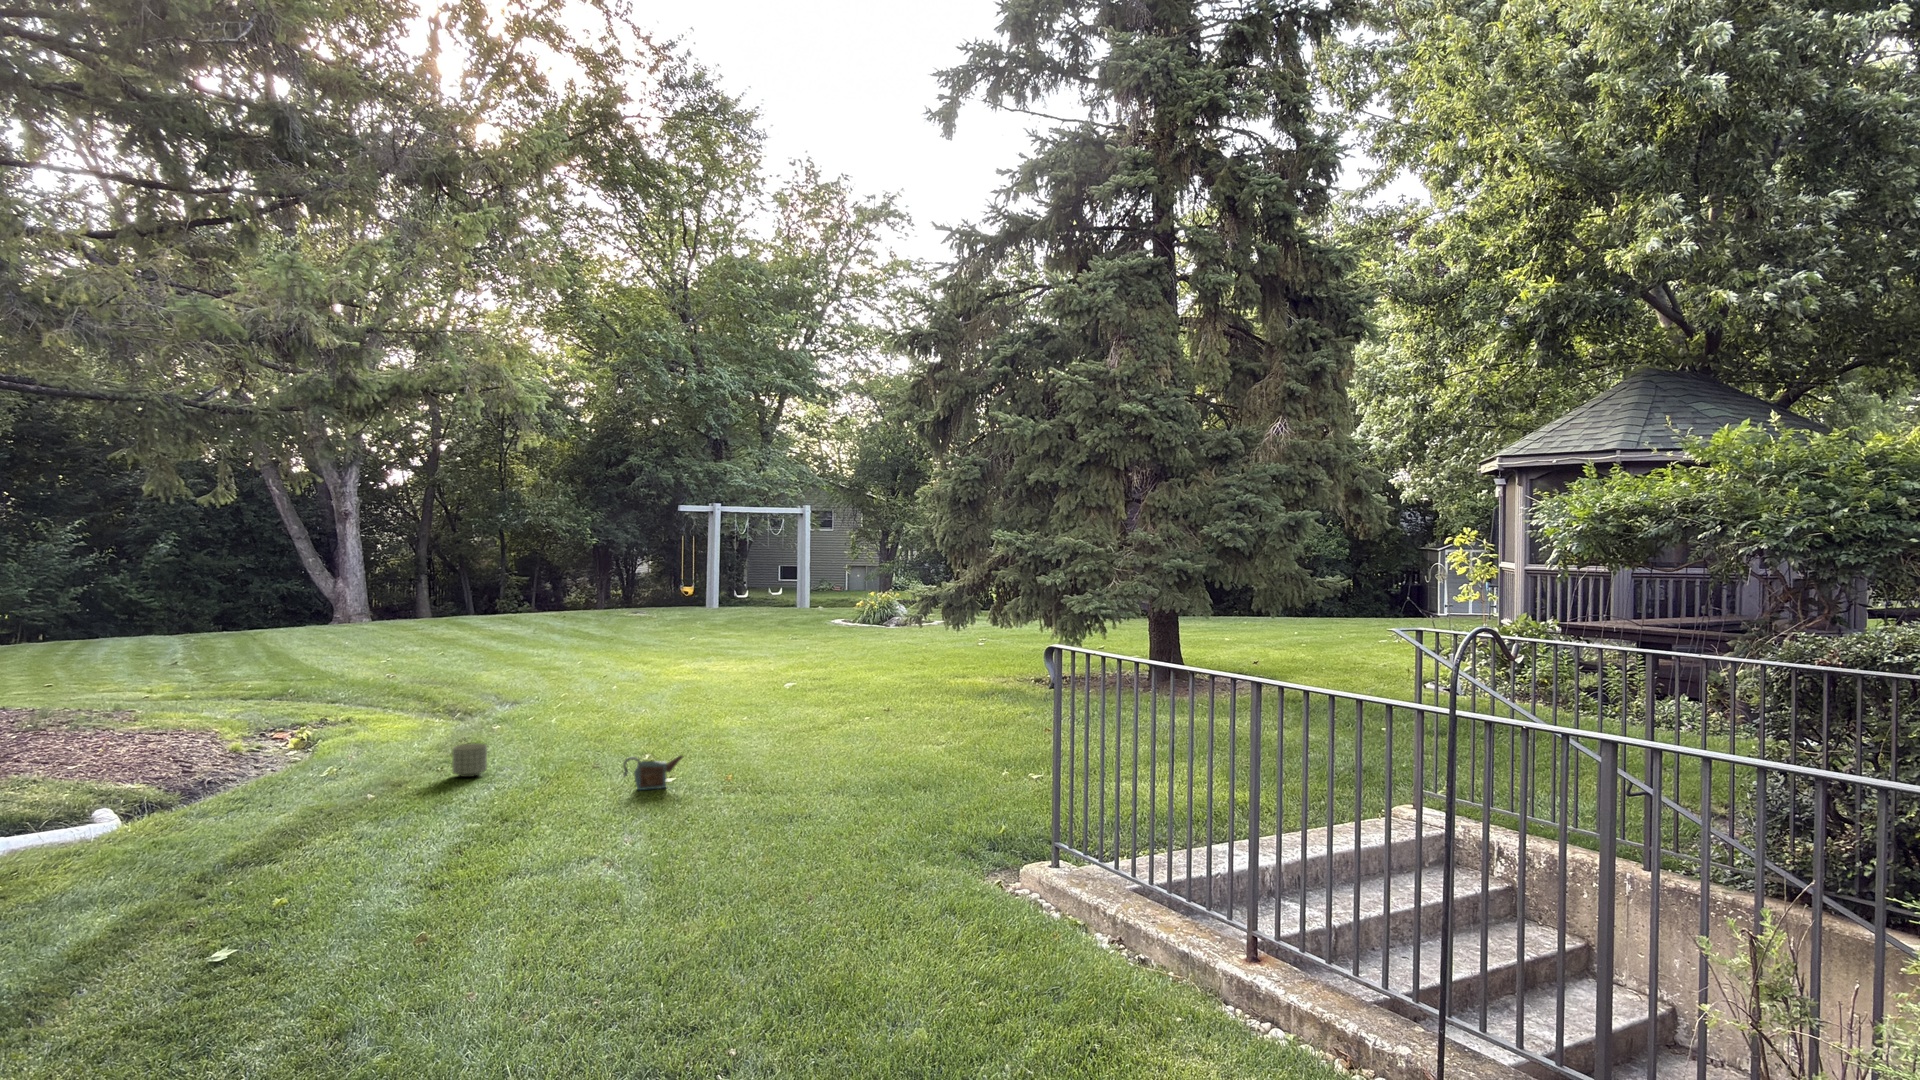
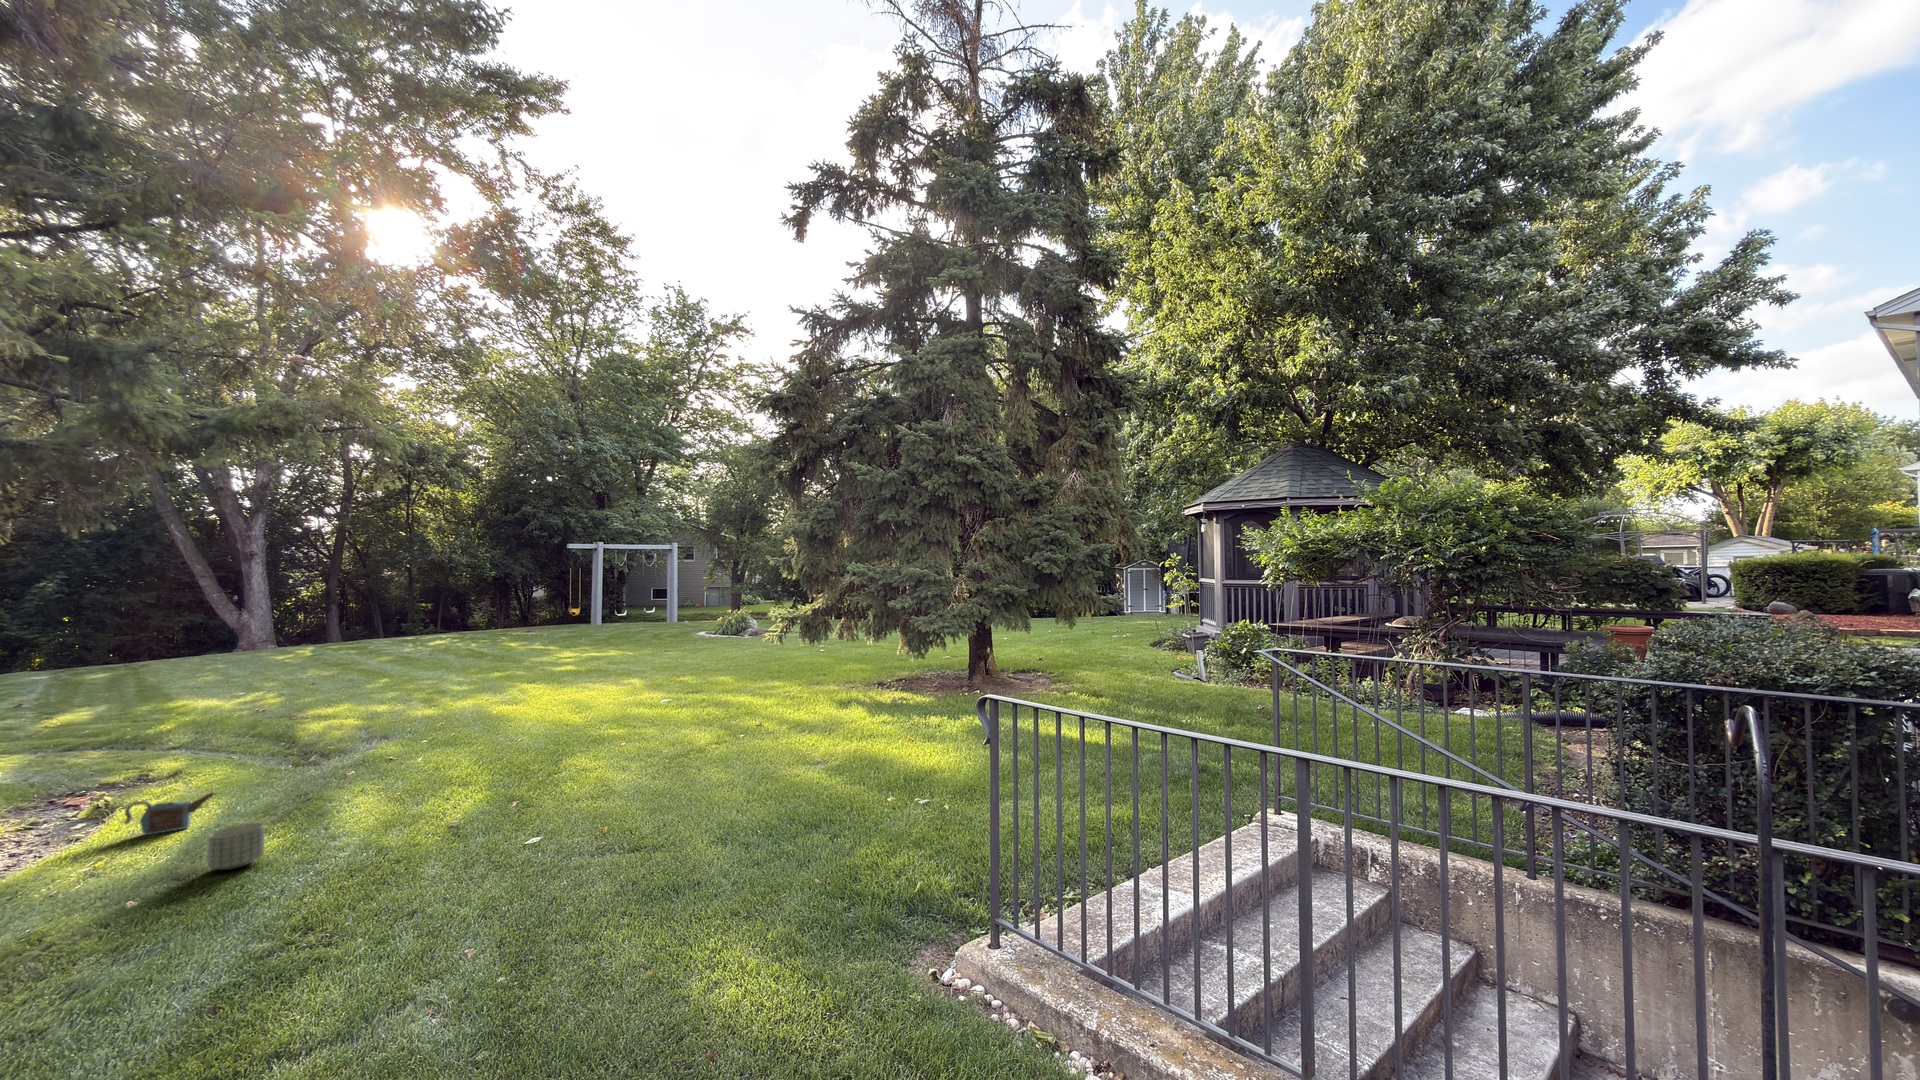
watering can: present [623,756,683,790] -> present [124,793,215,835]

